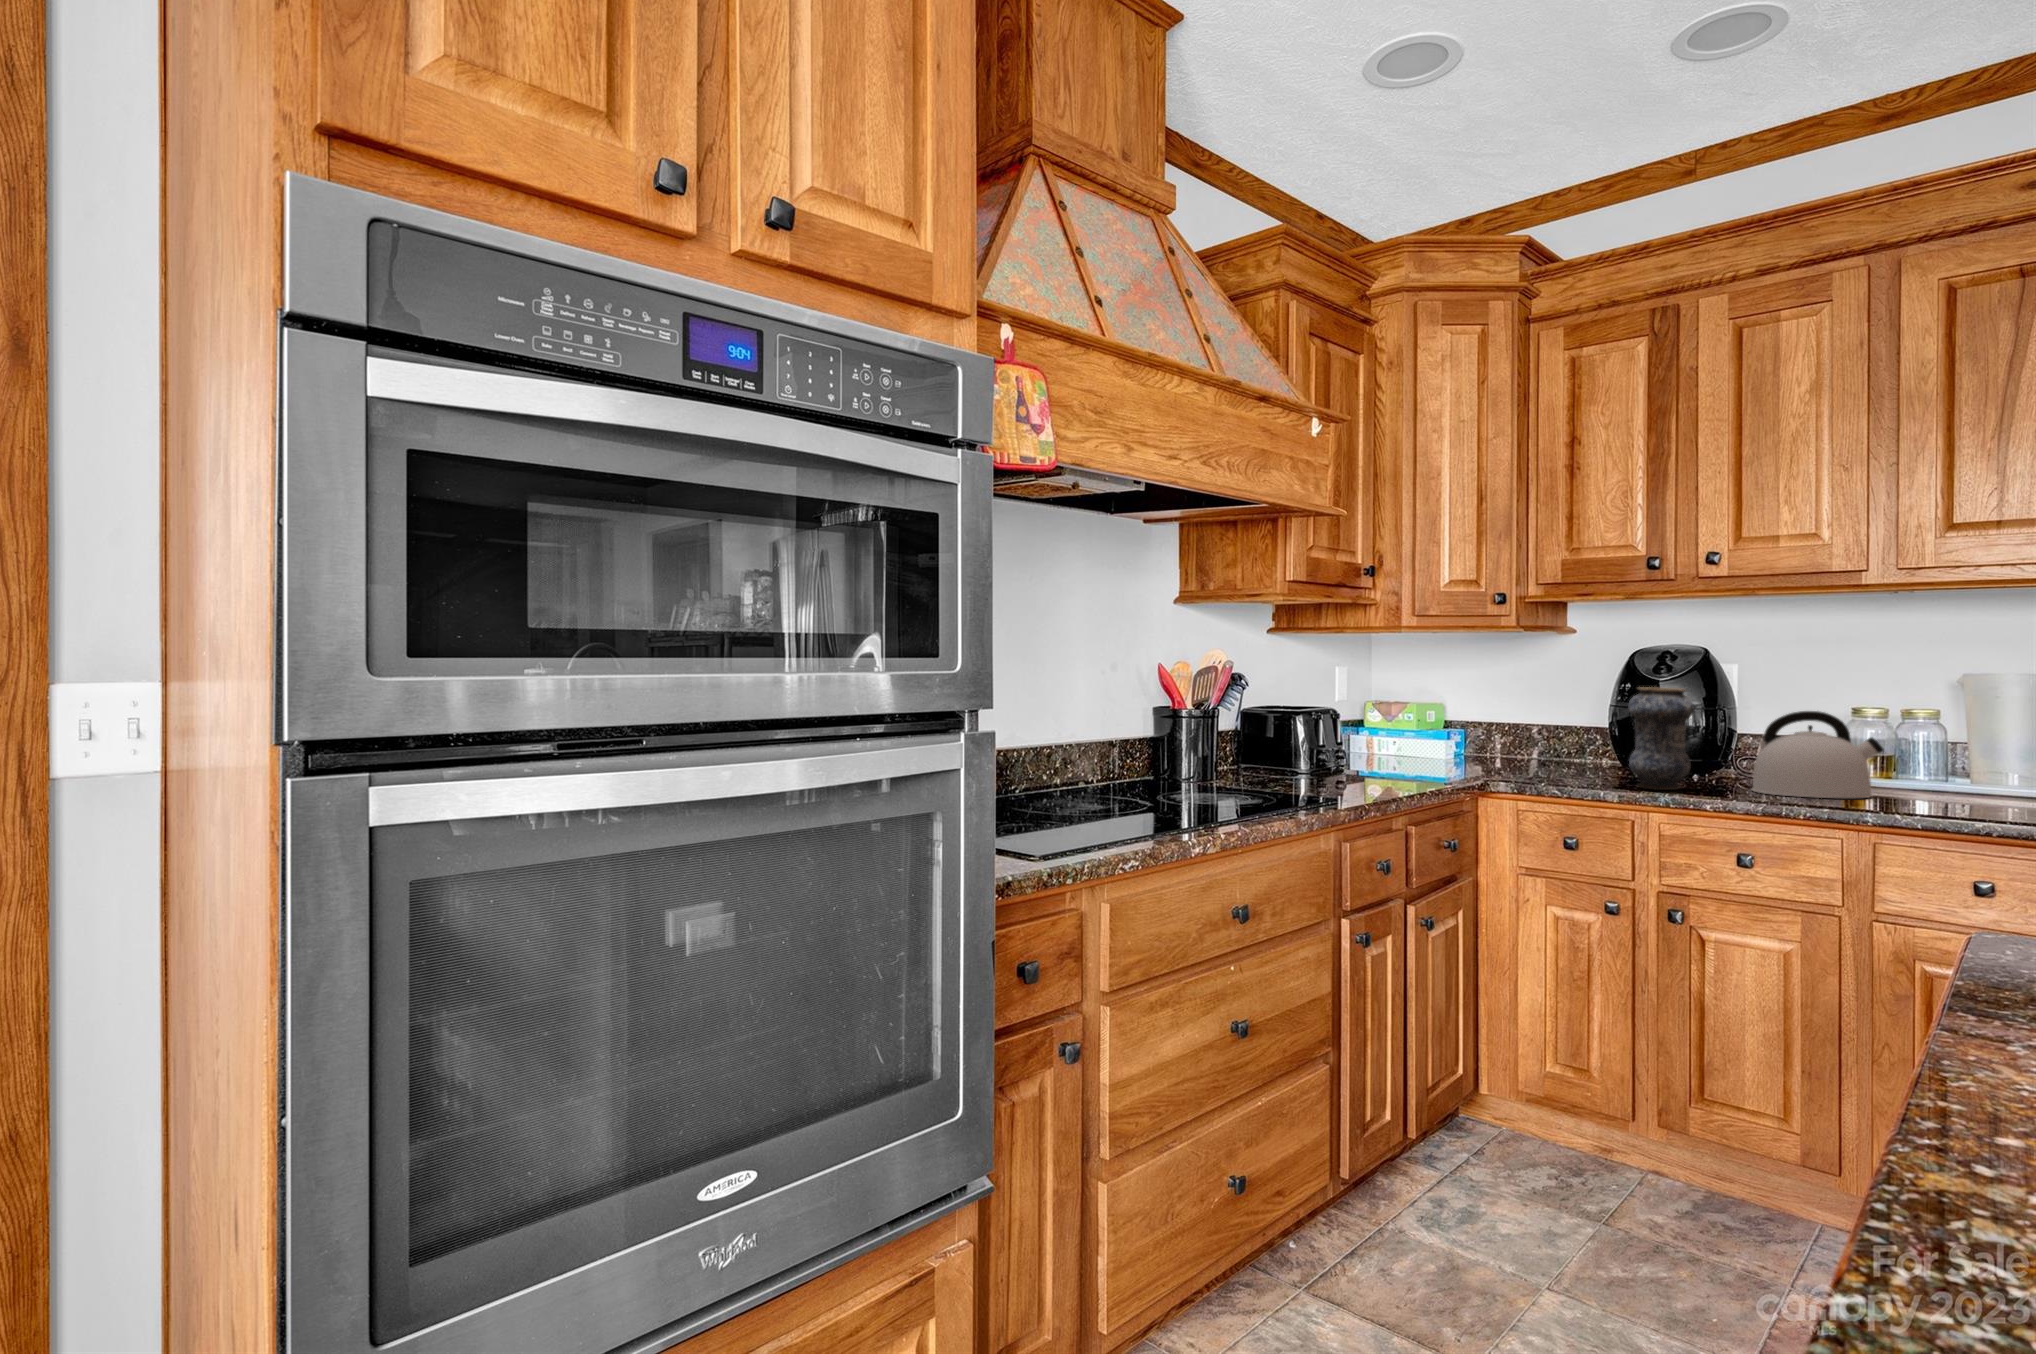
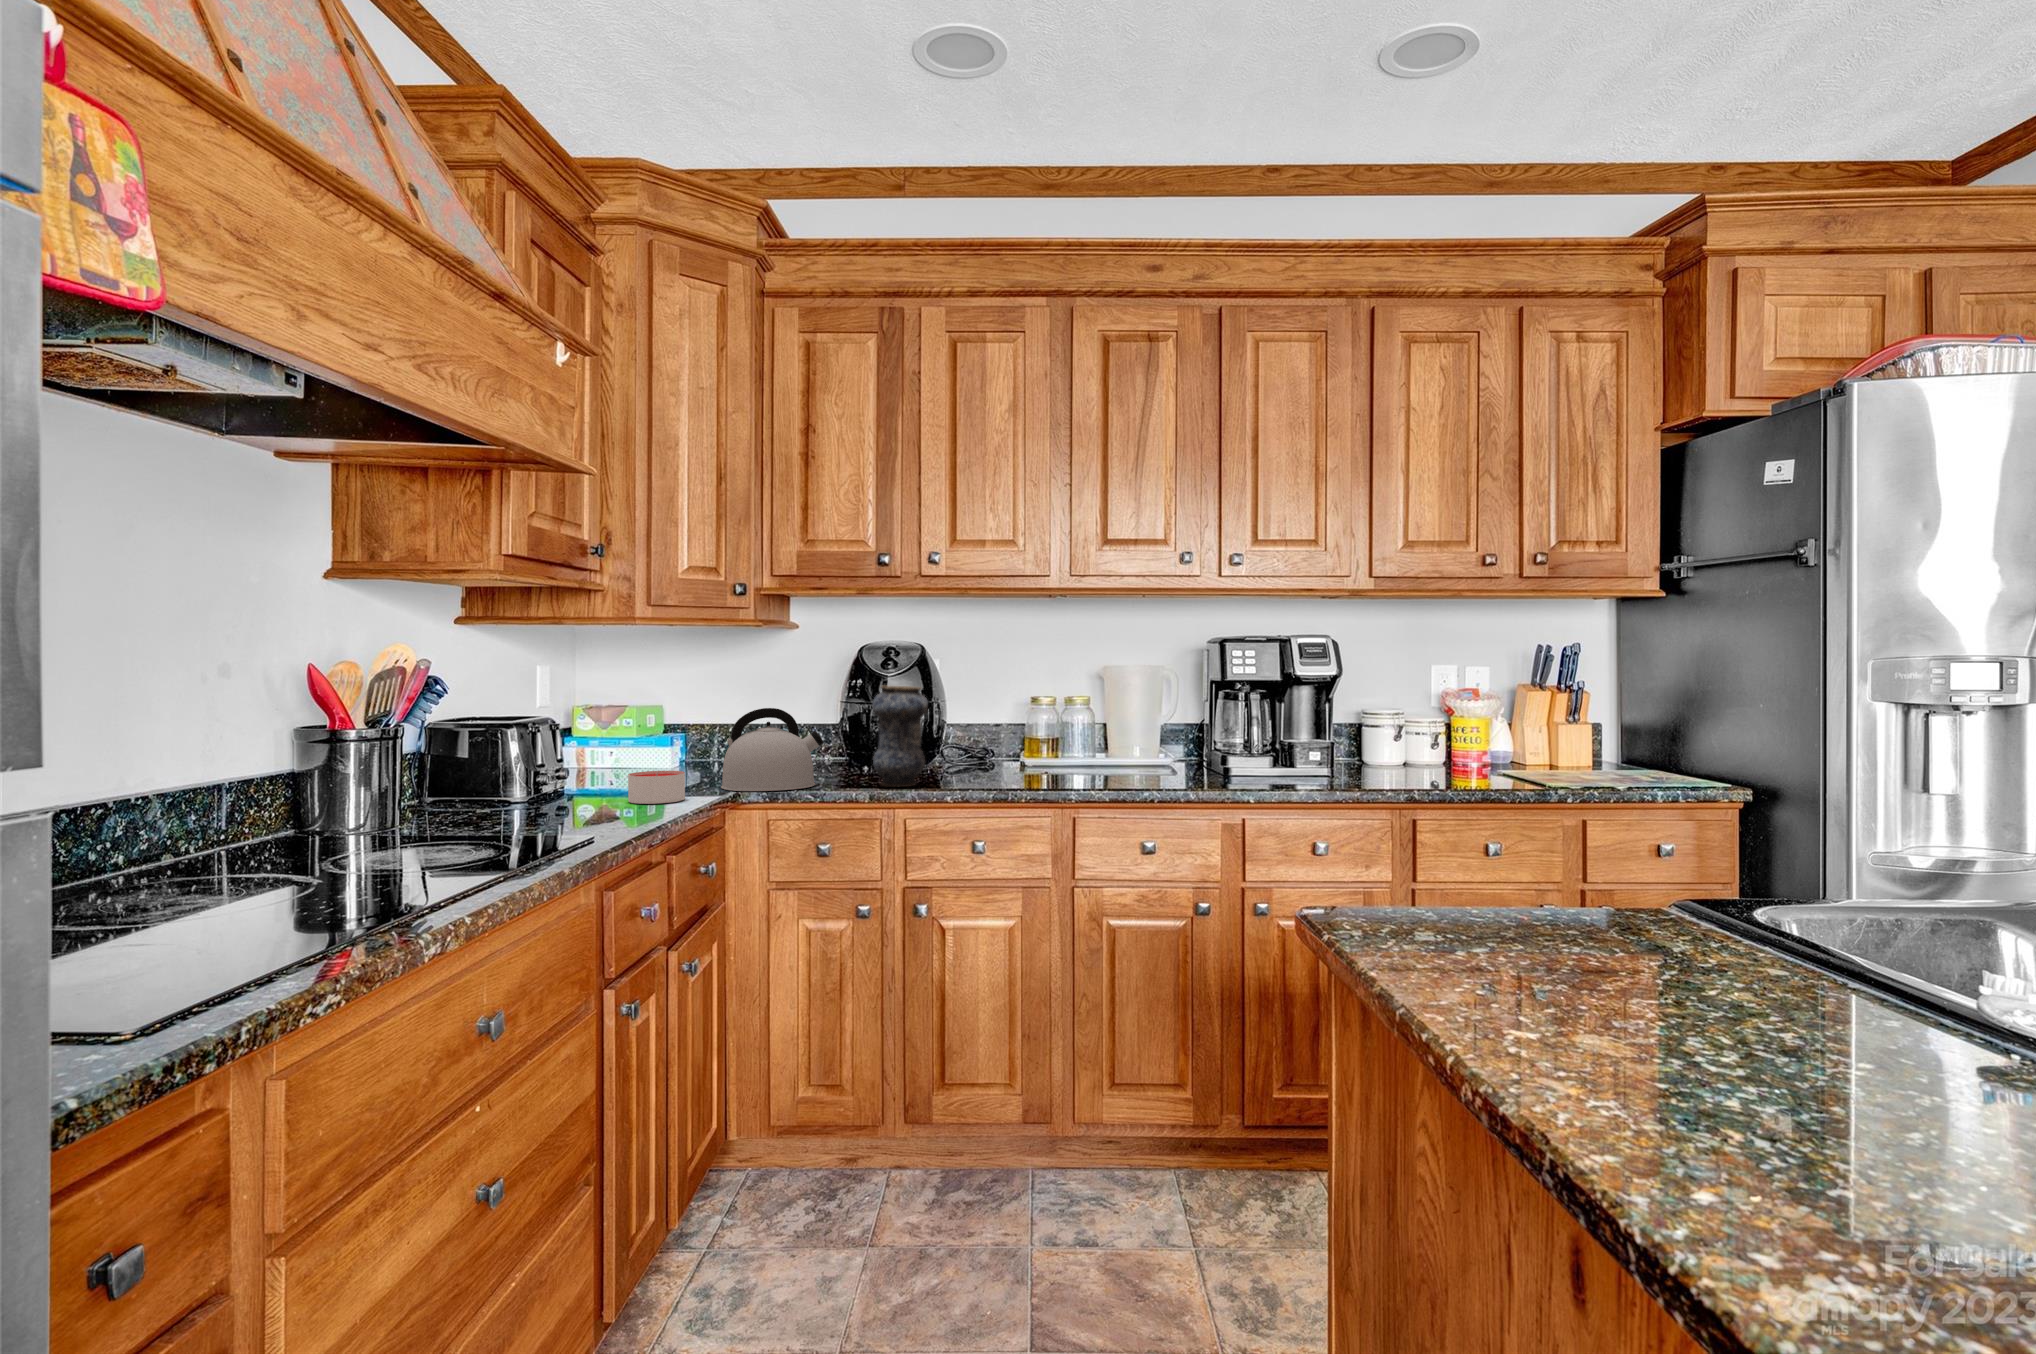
kettle: present [1752,711,1884,798] -> present [721,708,823,791]
candle: none [1386,757,1434,784] -> present [628,771,685,804]

